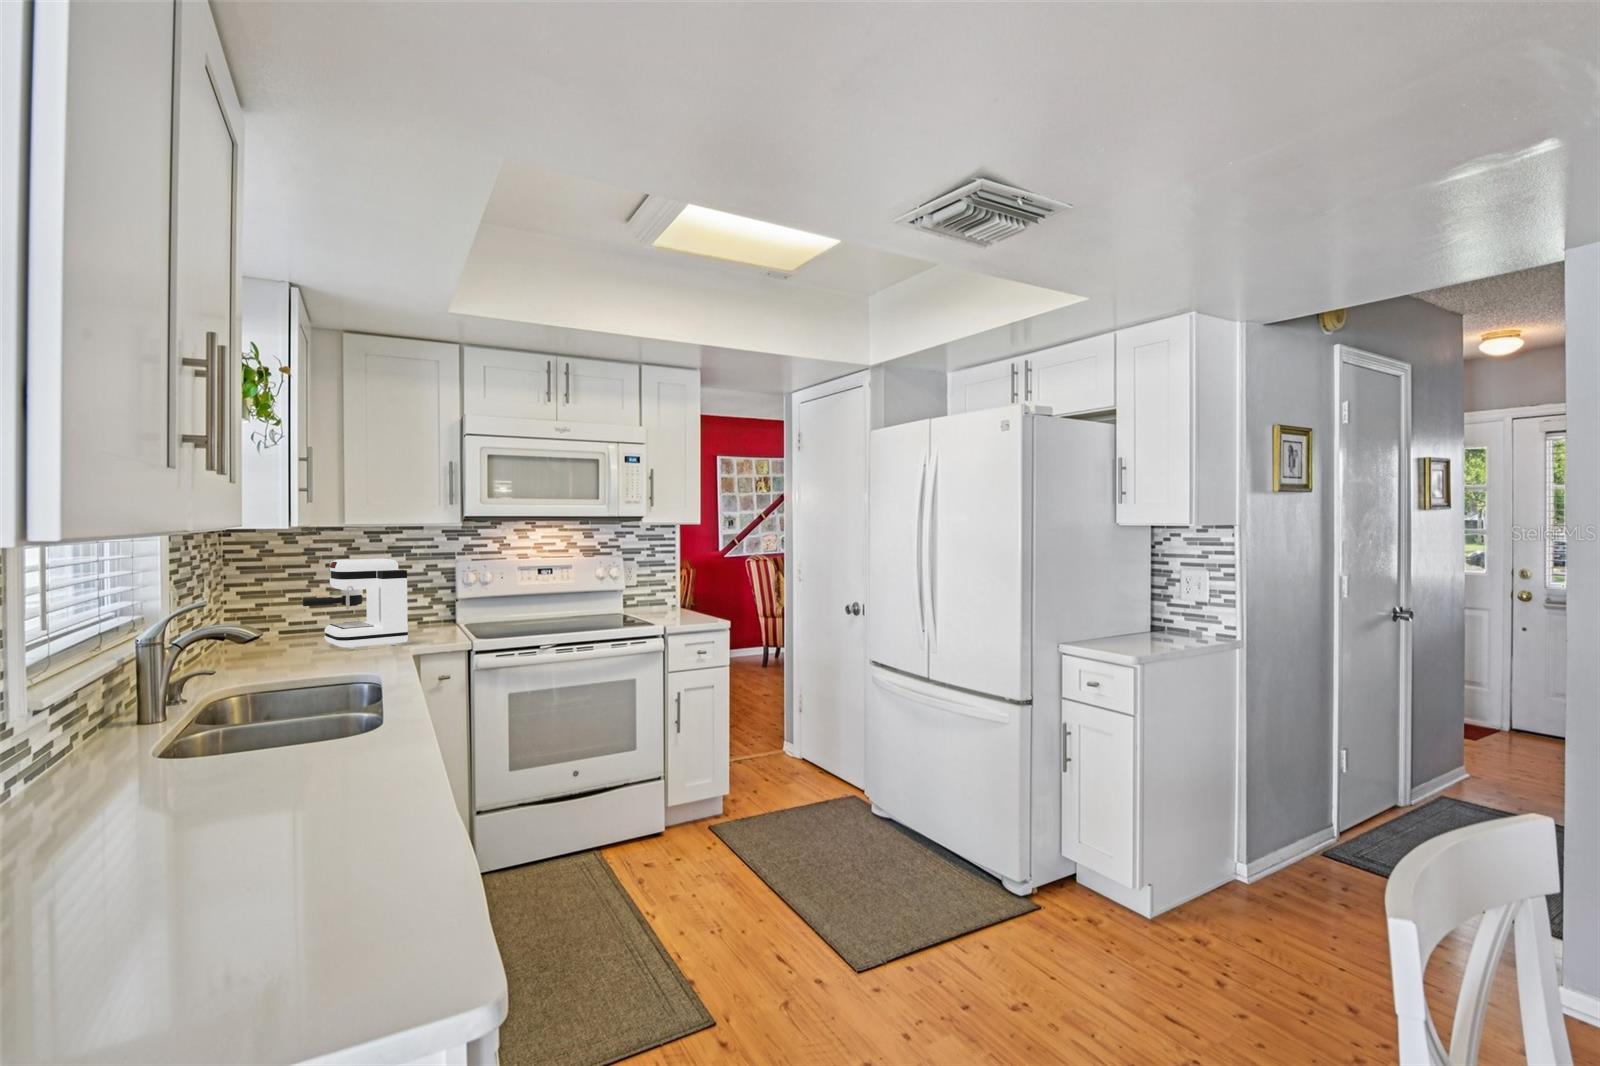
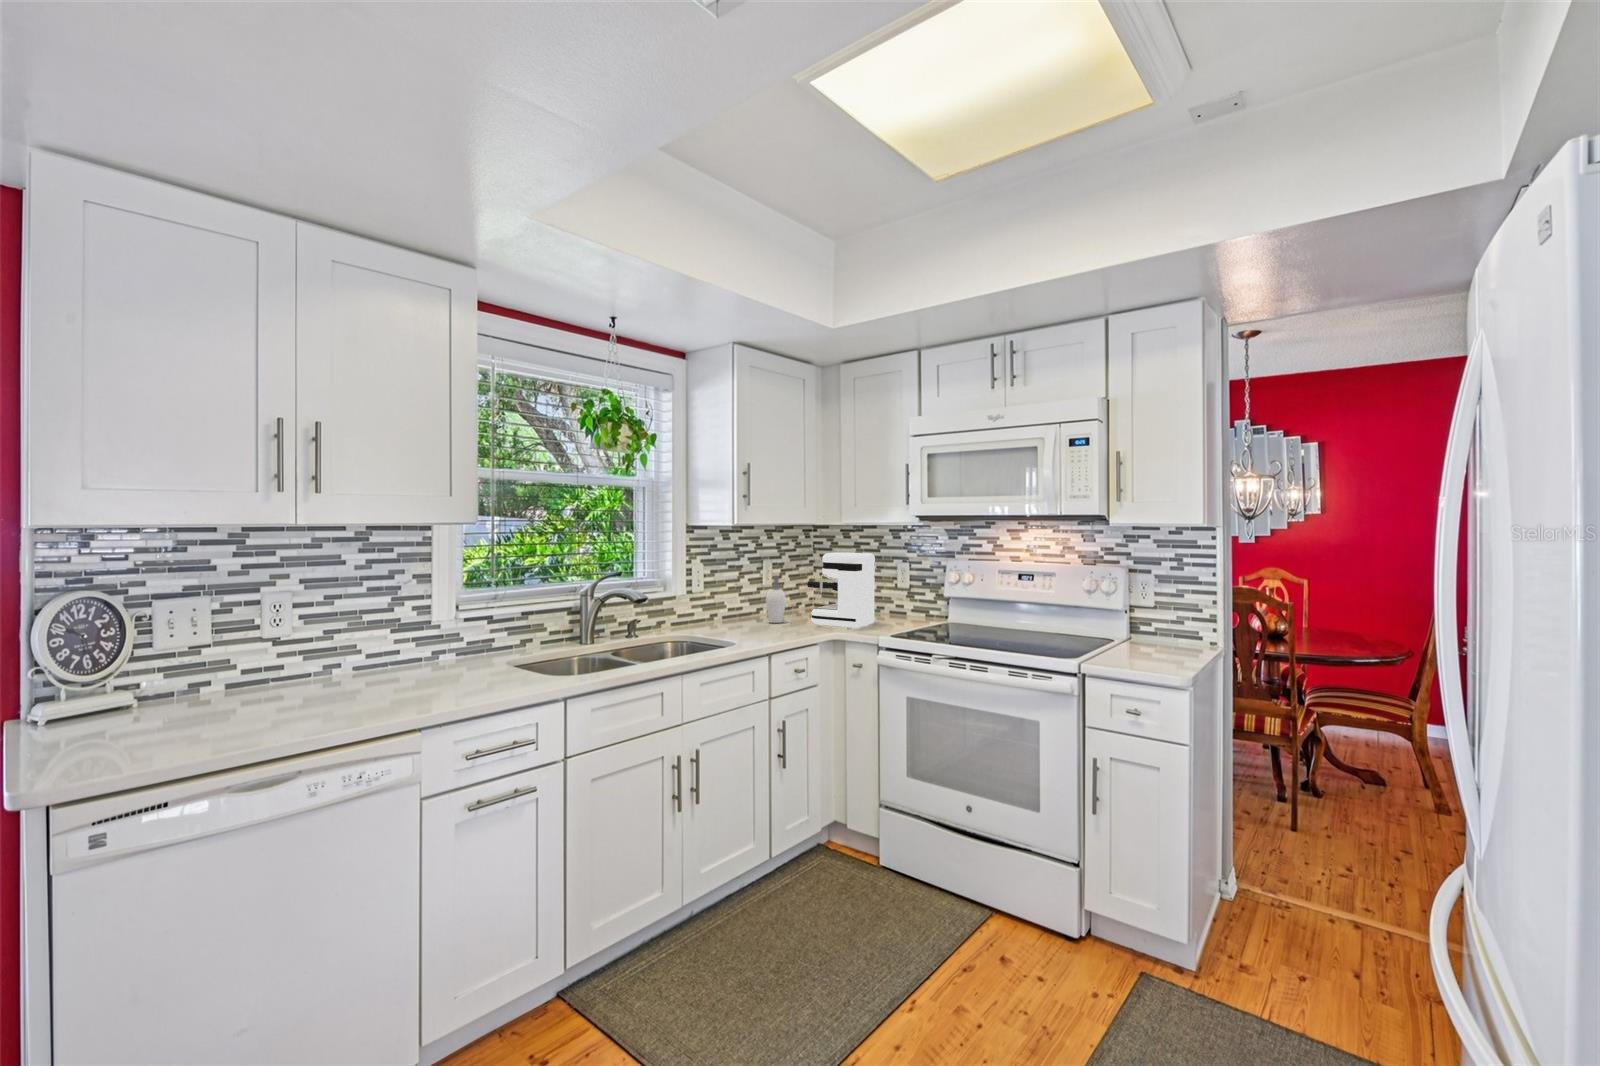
soap dispenser: none [250,595,293,659] -> present [766,576,786,623]

